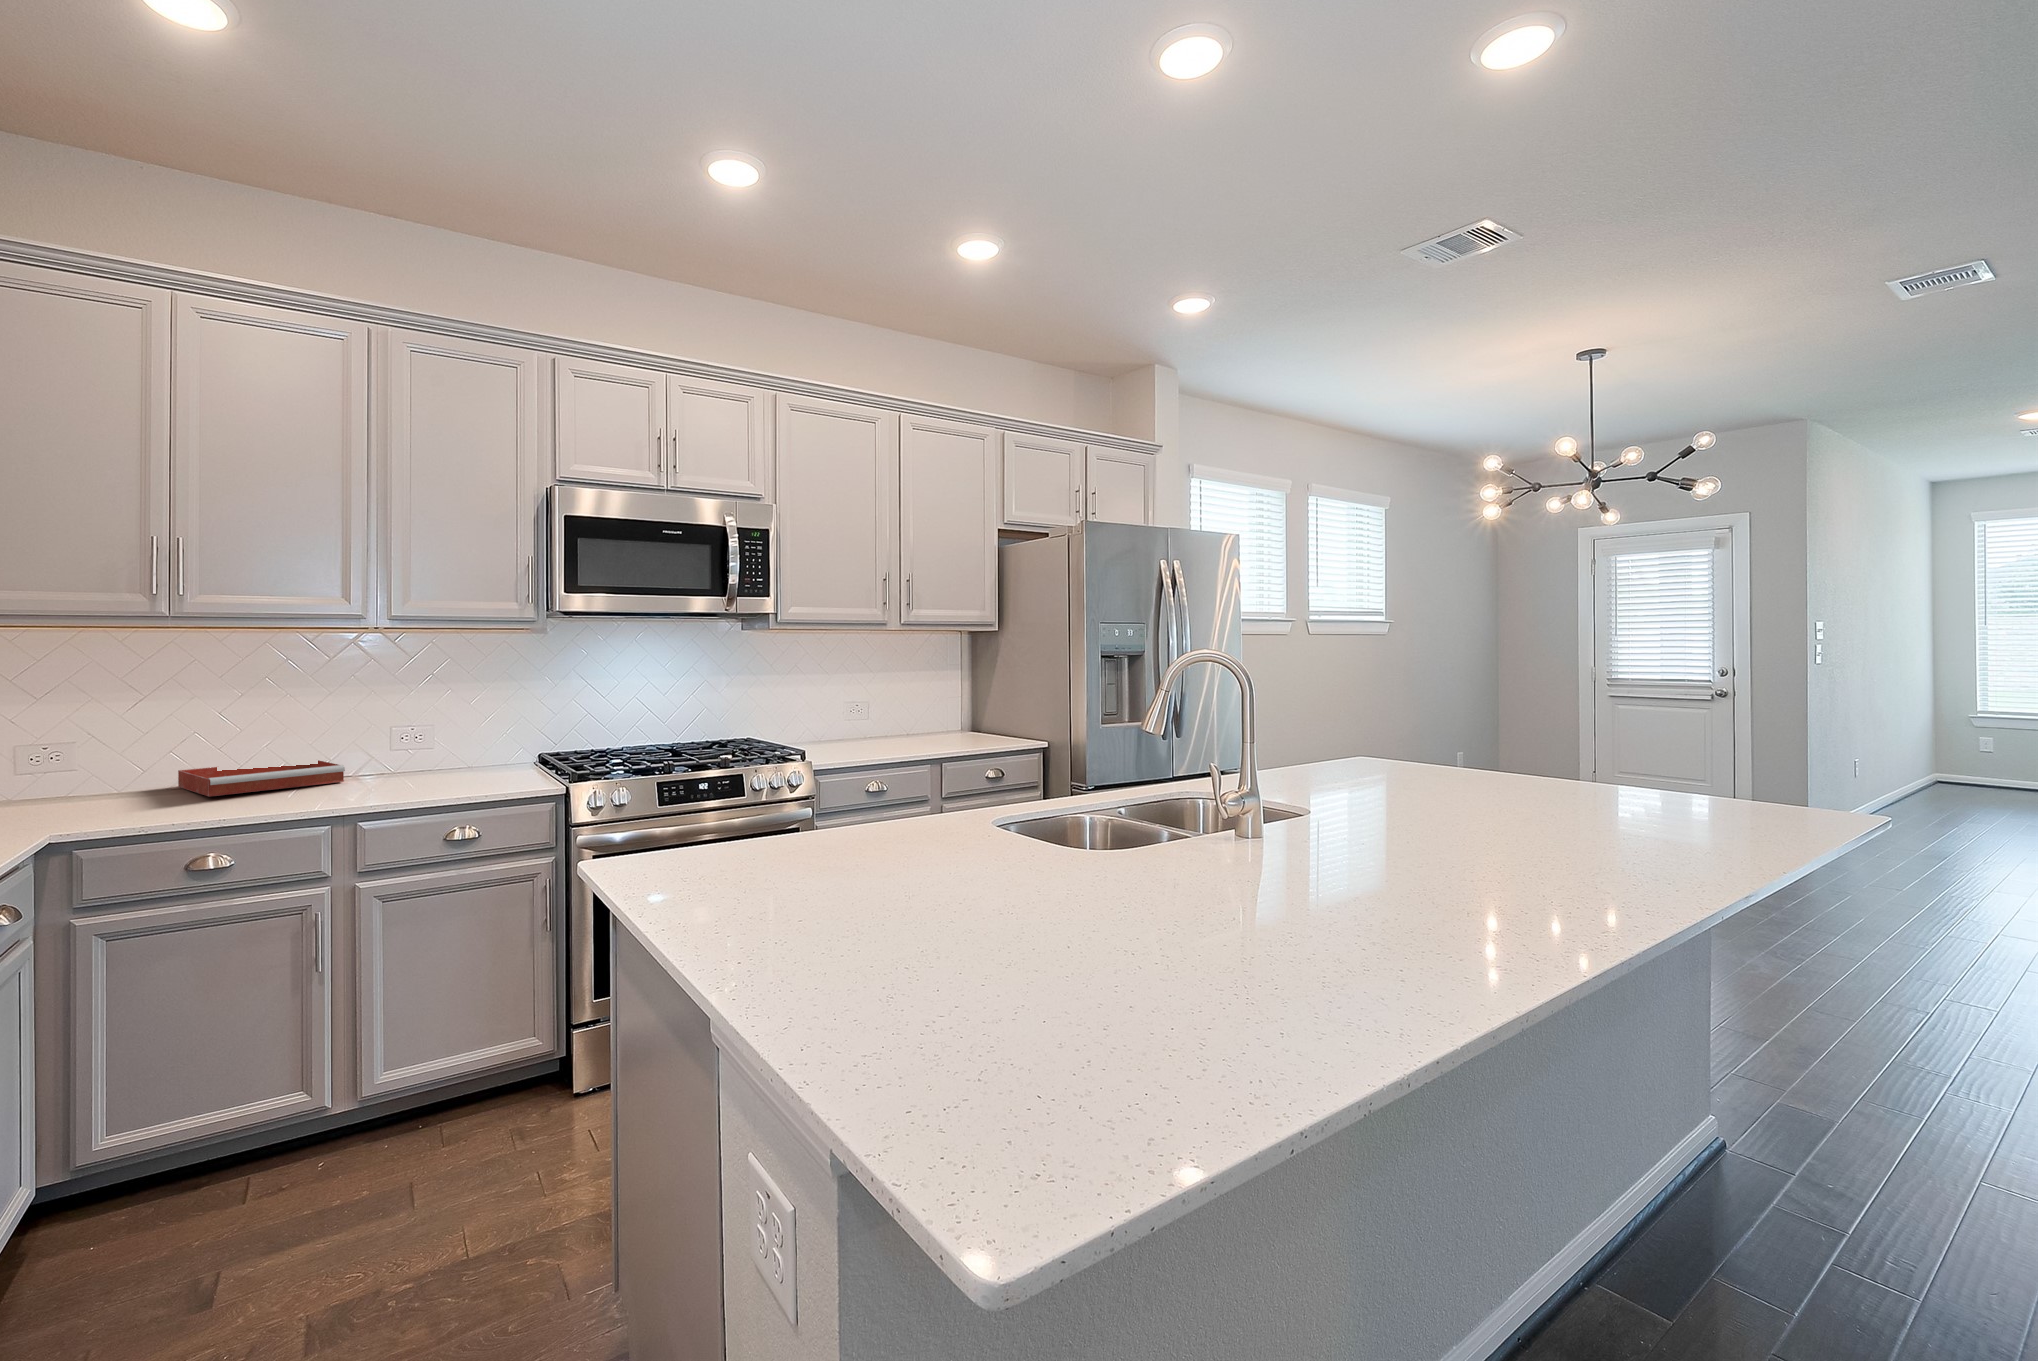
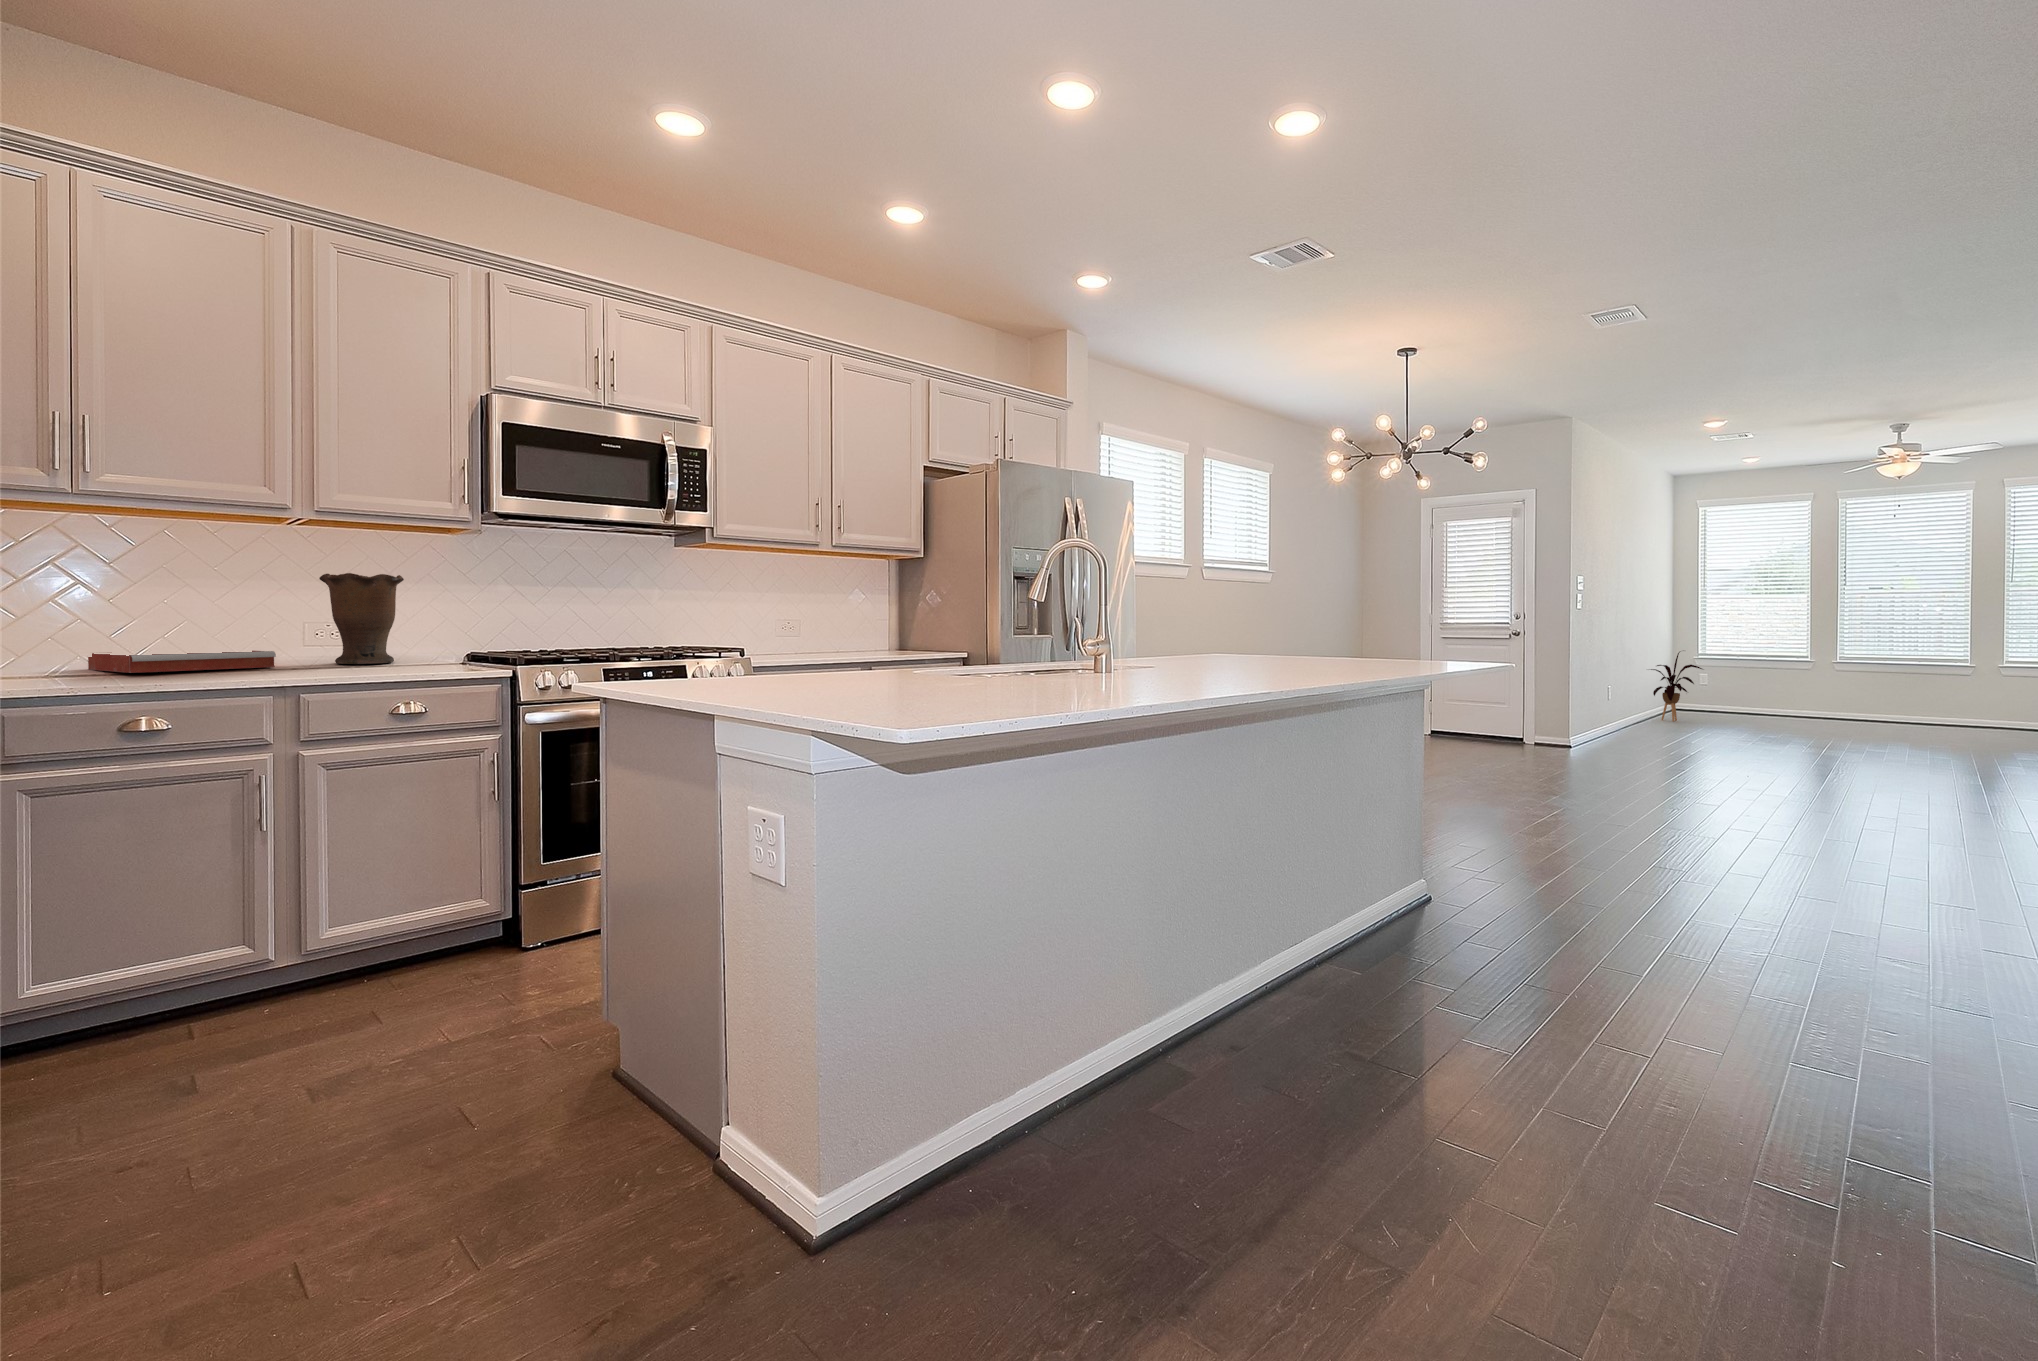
vase: none [388,678,468,776] -> present [319,573,404,664]
house plant: none [1898,709,1988,800] -> present [1651,652,1702,722]

